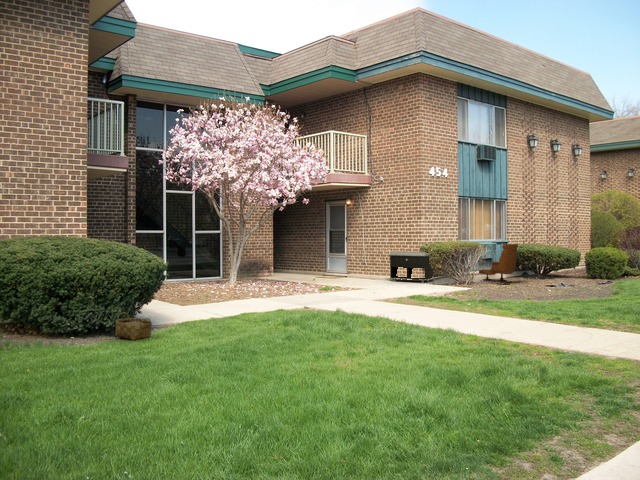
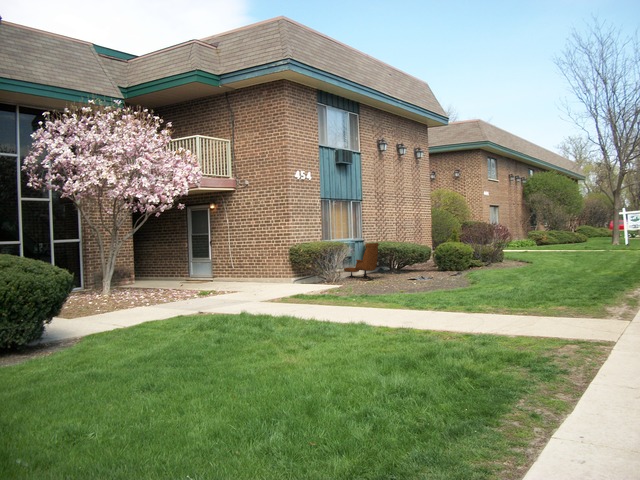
storage bench: present [390,252,433,283] -> none [261,253,303,283]
woven basket: present [115,312,152,340] -> none [38,327,76,353]

